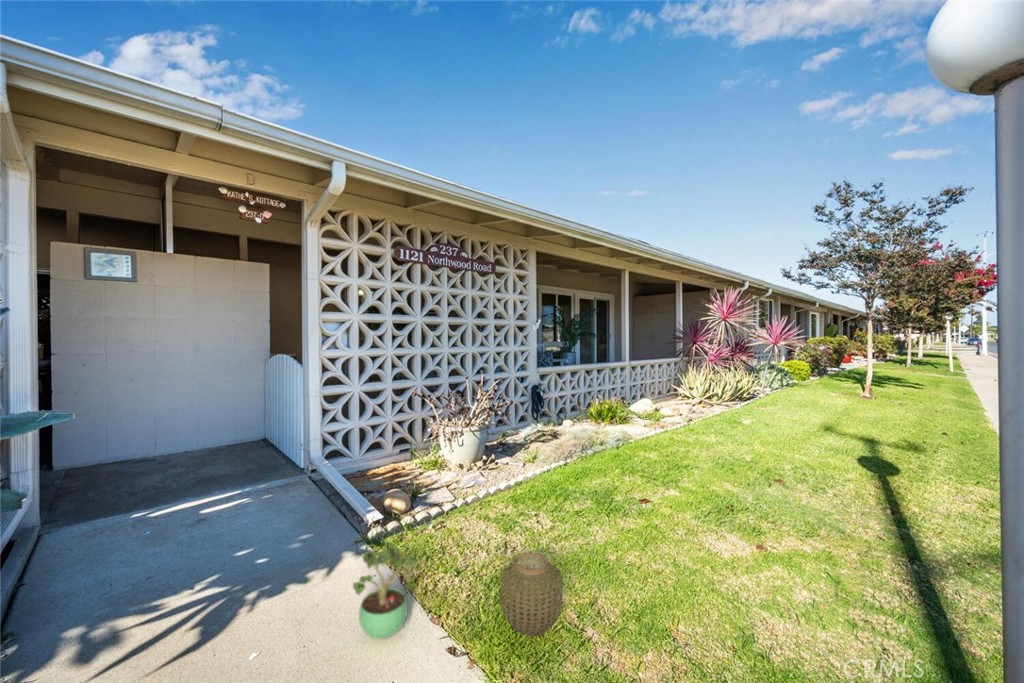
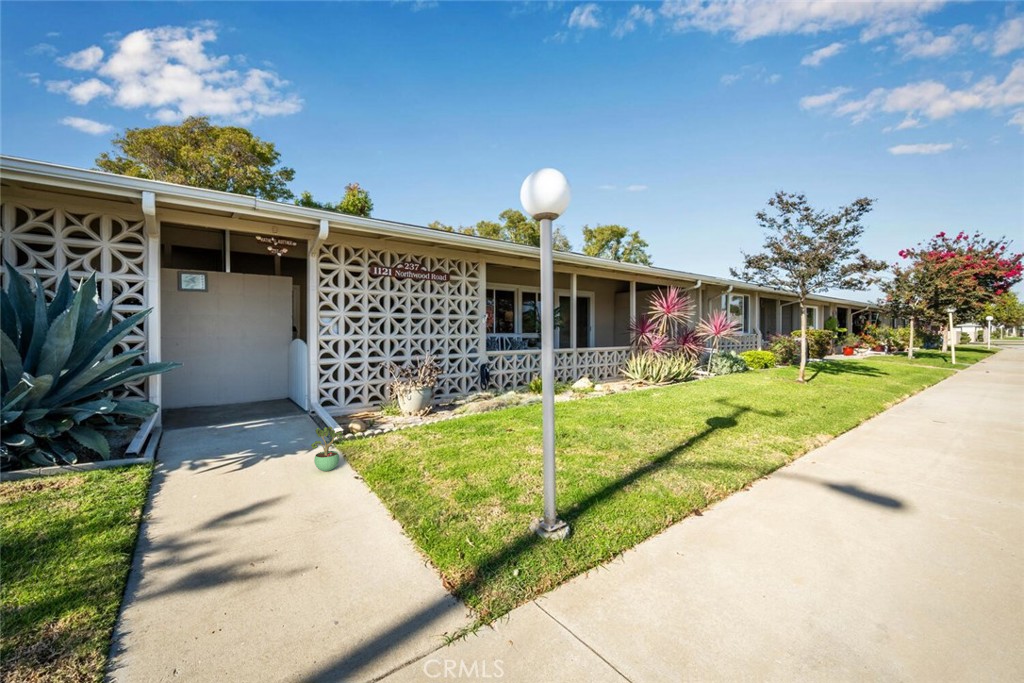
woven basket: present [499,553,563,636] -> none [381,435,413,472]

